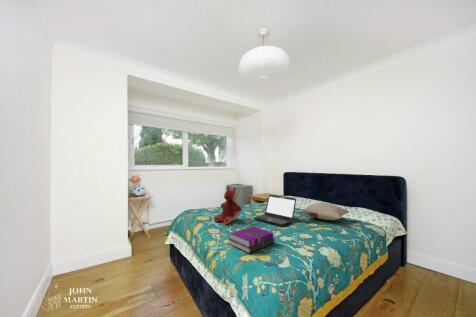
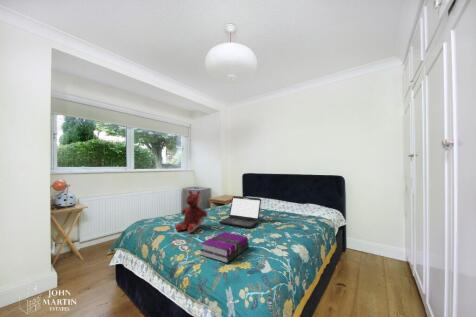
pillow: present [302,203,349,220] -> none [265,201,306,217]

